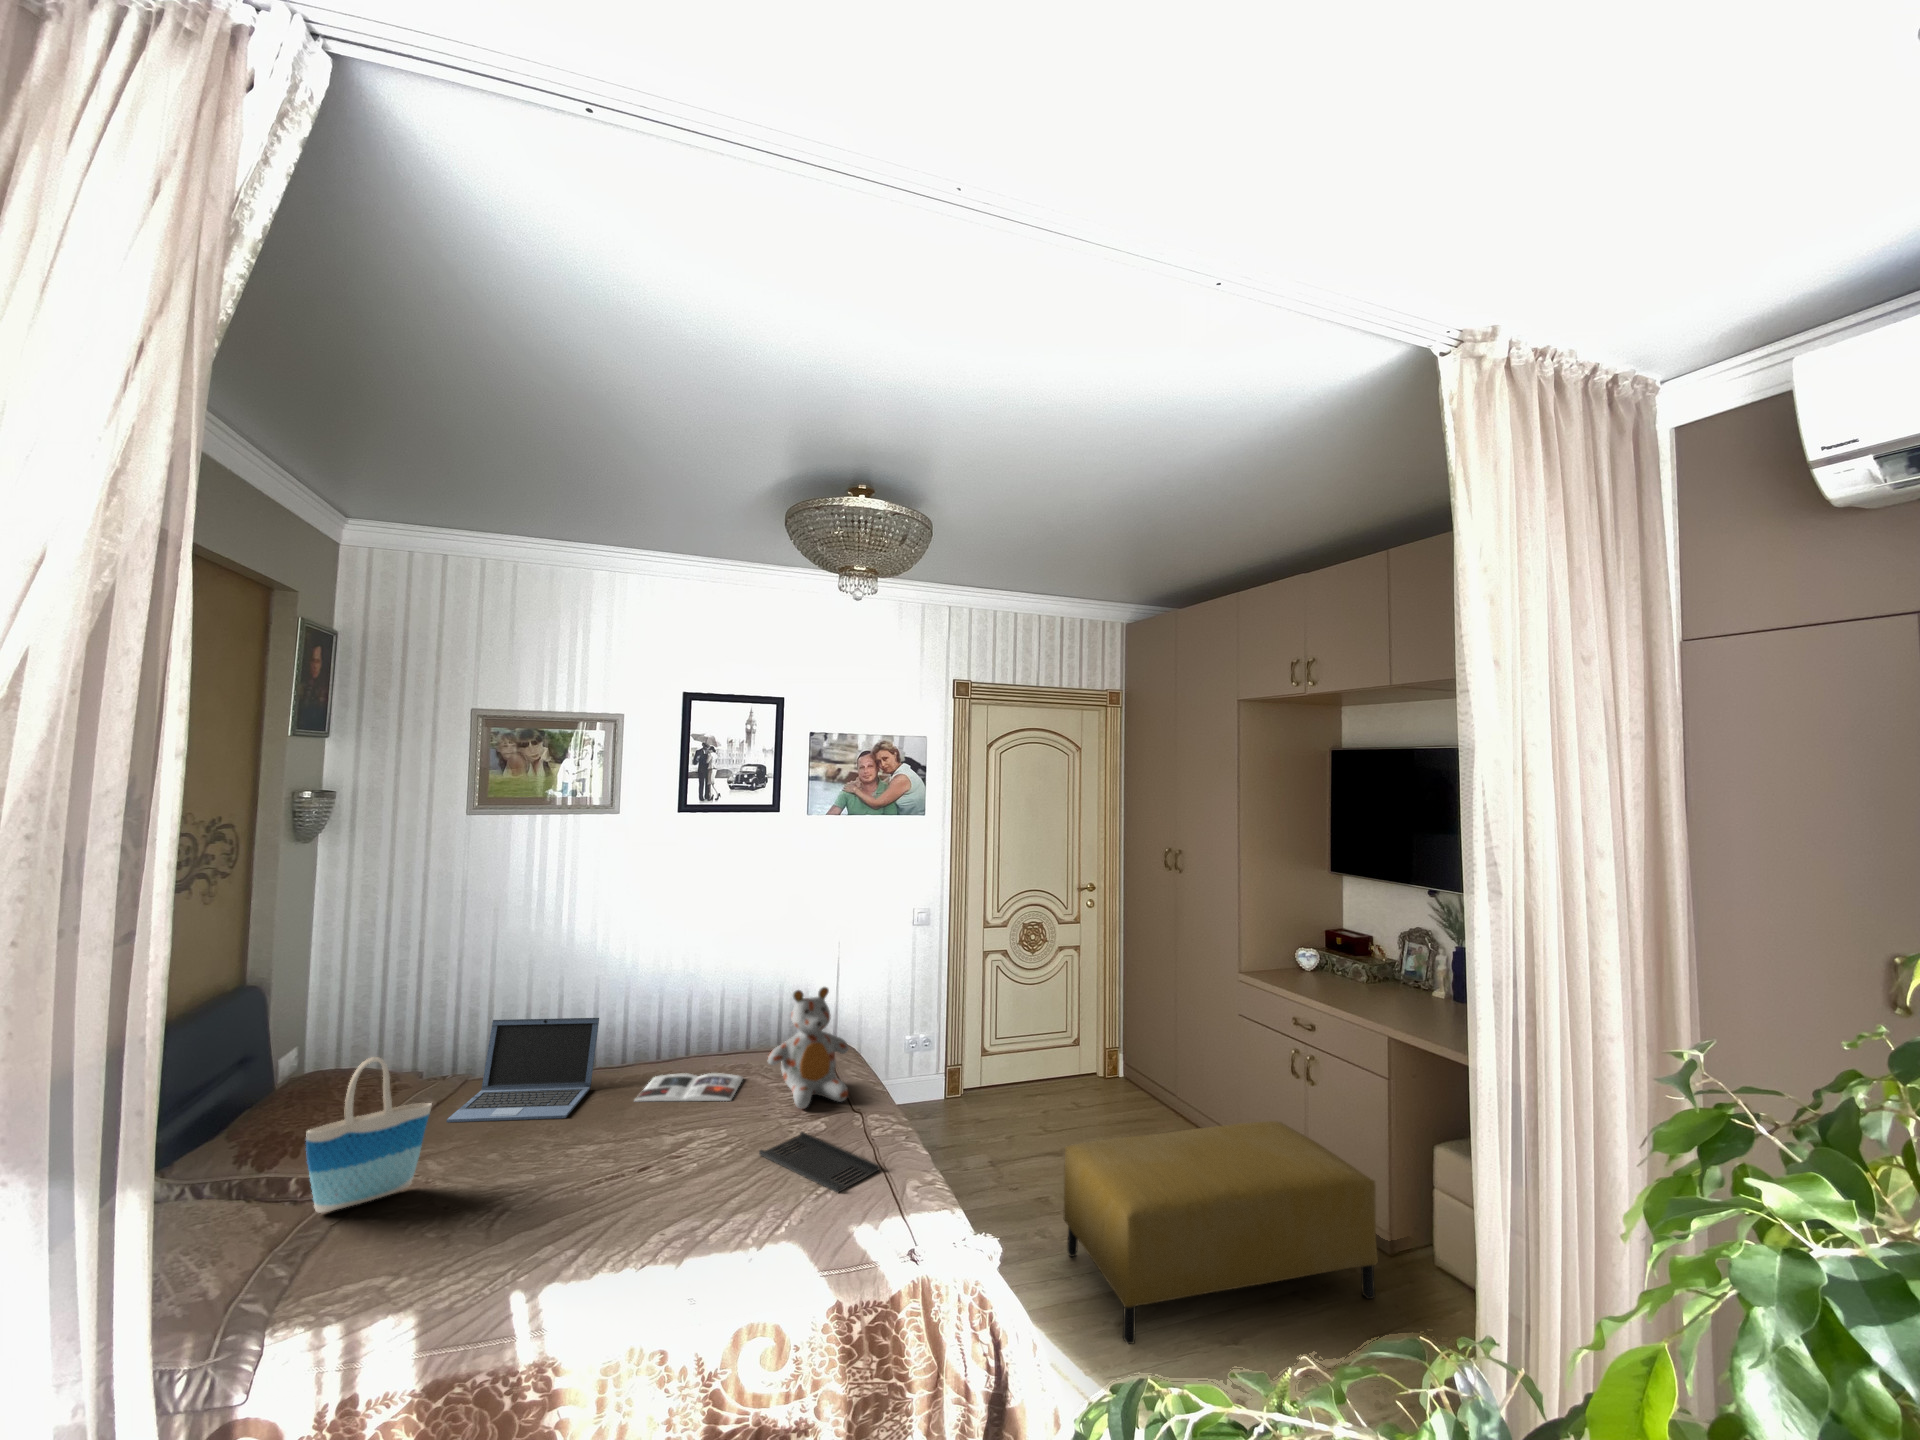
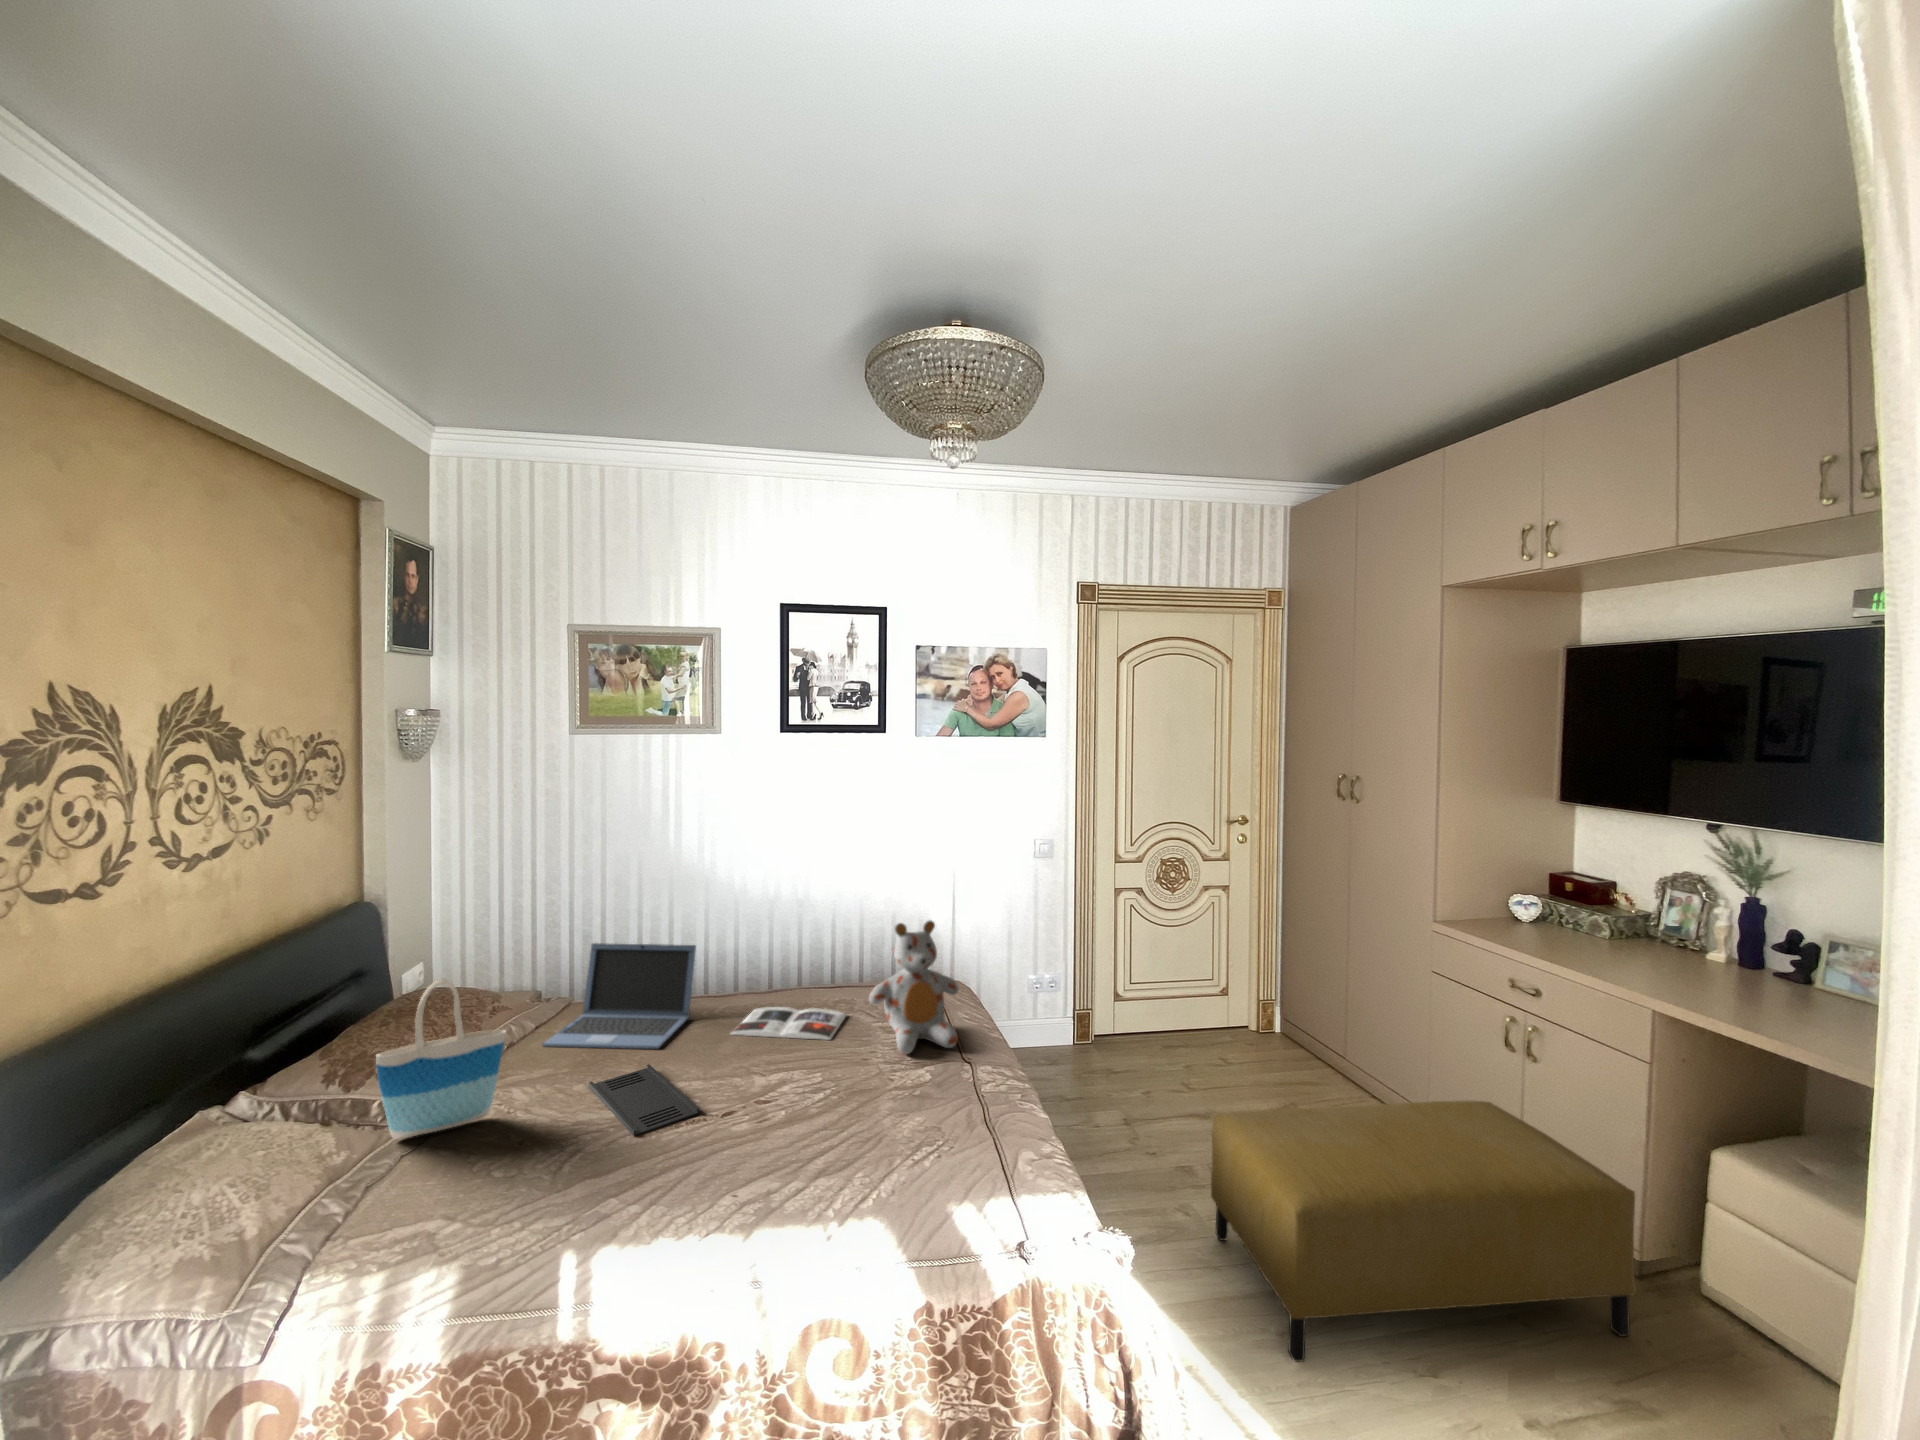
tray: present [759,1132,880,1193] -> present [589,1064,699,1136]

